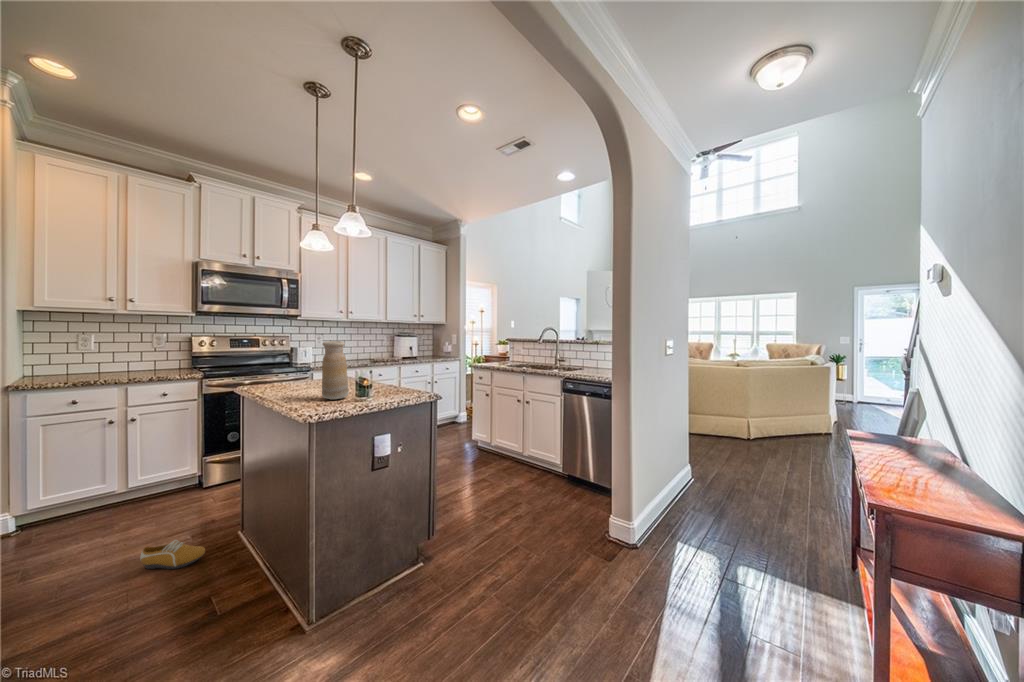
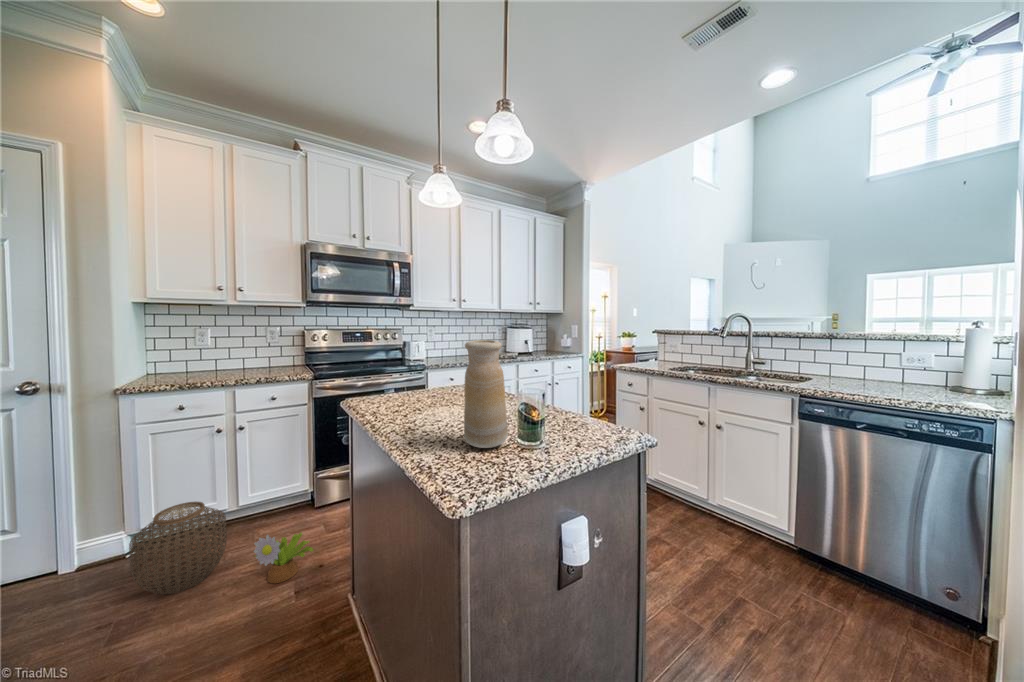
woven basket: none [33,478,123,552] -> present [129,502,227,594]
decorative plant: none [151,495,208,535] -> present [254,533,314,583]
shoe: present [140,540,205,569] -> none [228,611,304,659]

